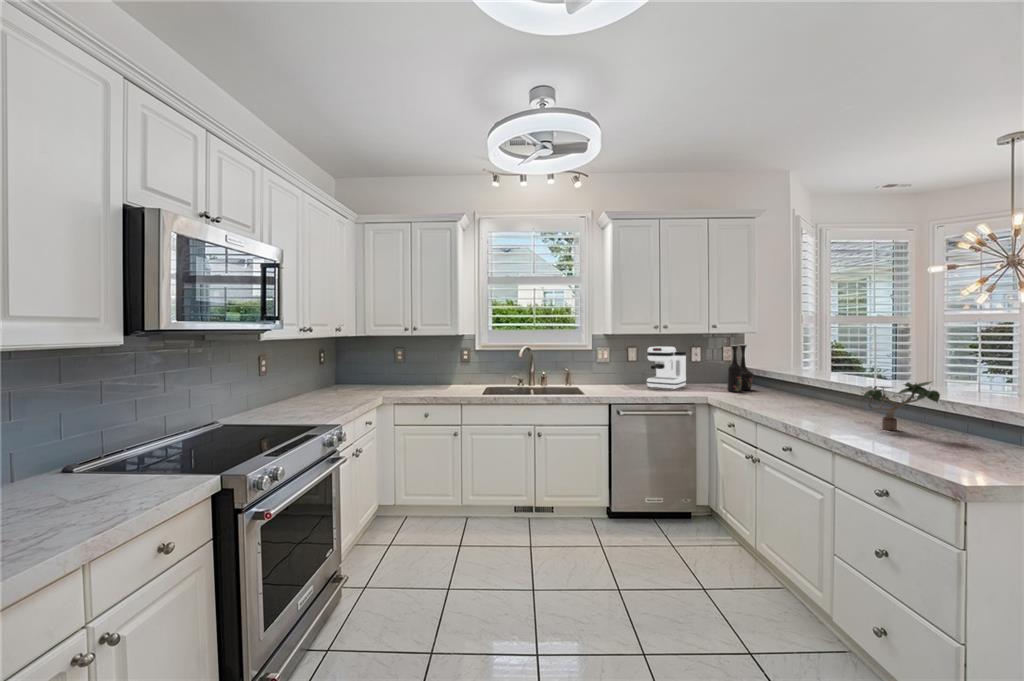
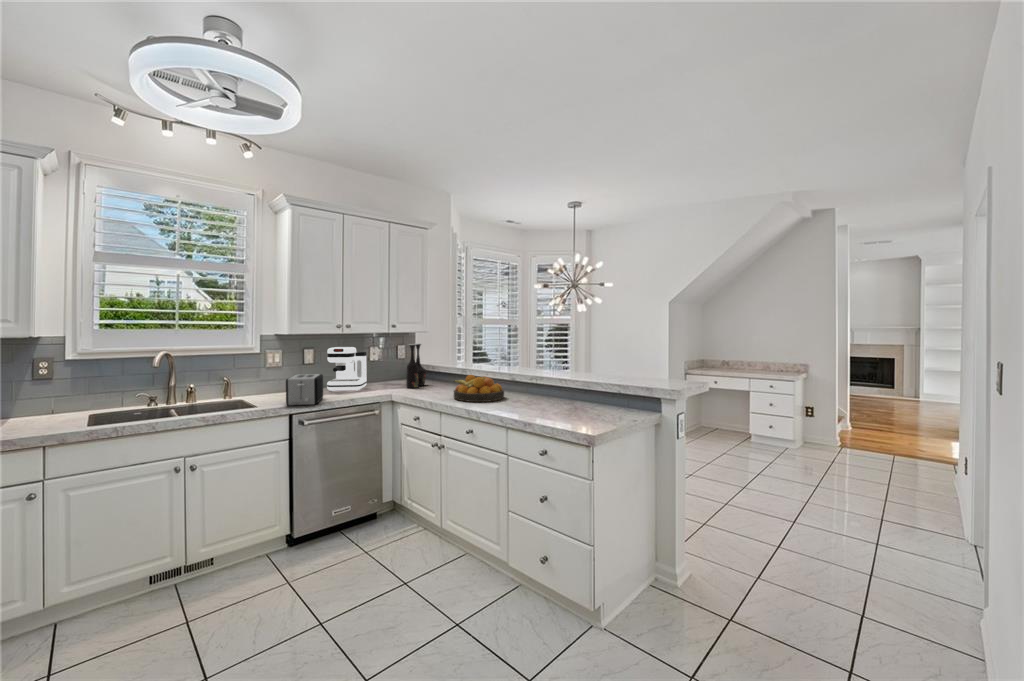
toaster: none [605,370,639,397] -> present [286,374,323,405]
fruit bowl: none [776,382,850,416] -> present [454,375,504,402]
potted plant: present [862,382,940,430] -> none [511,367,568,407]

